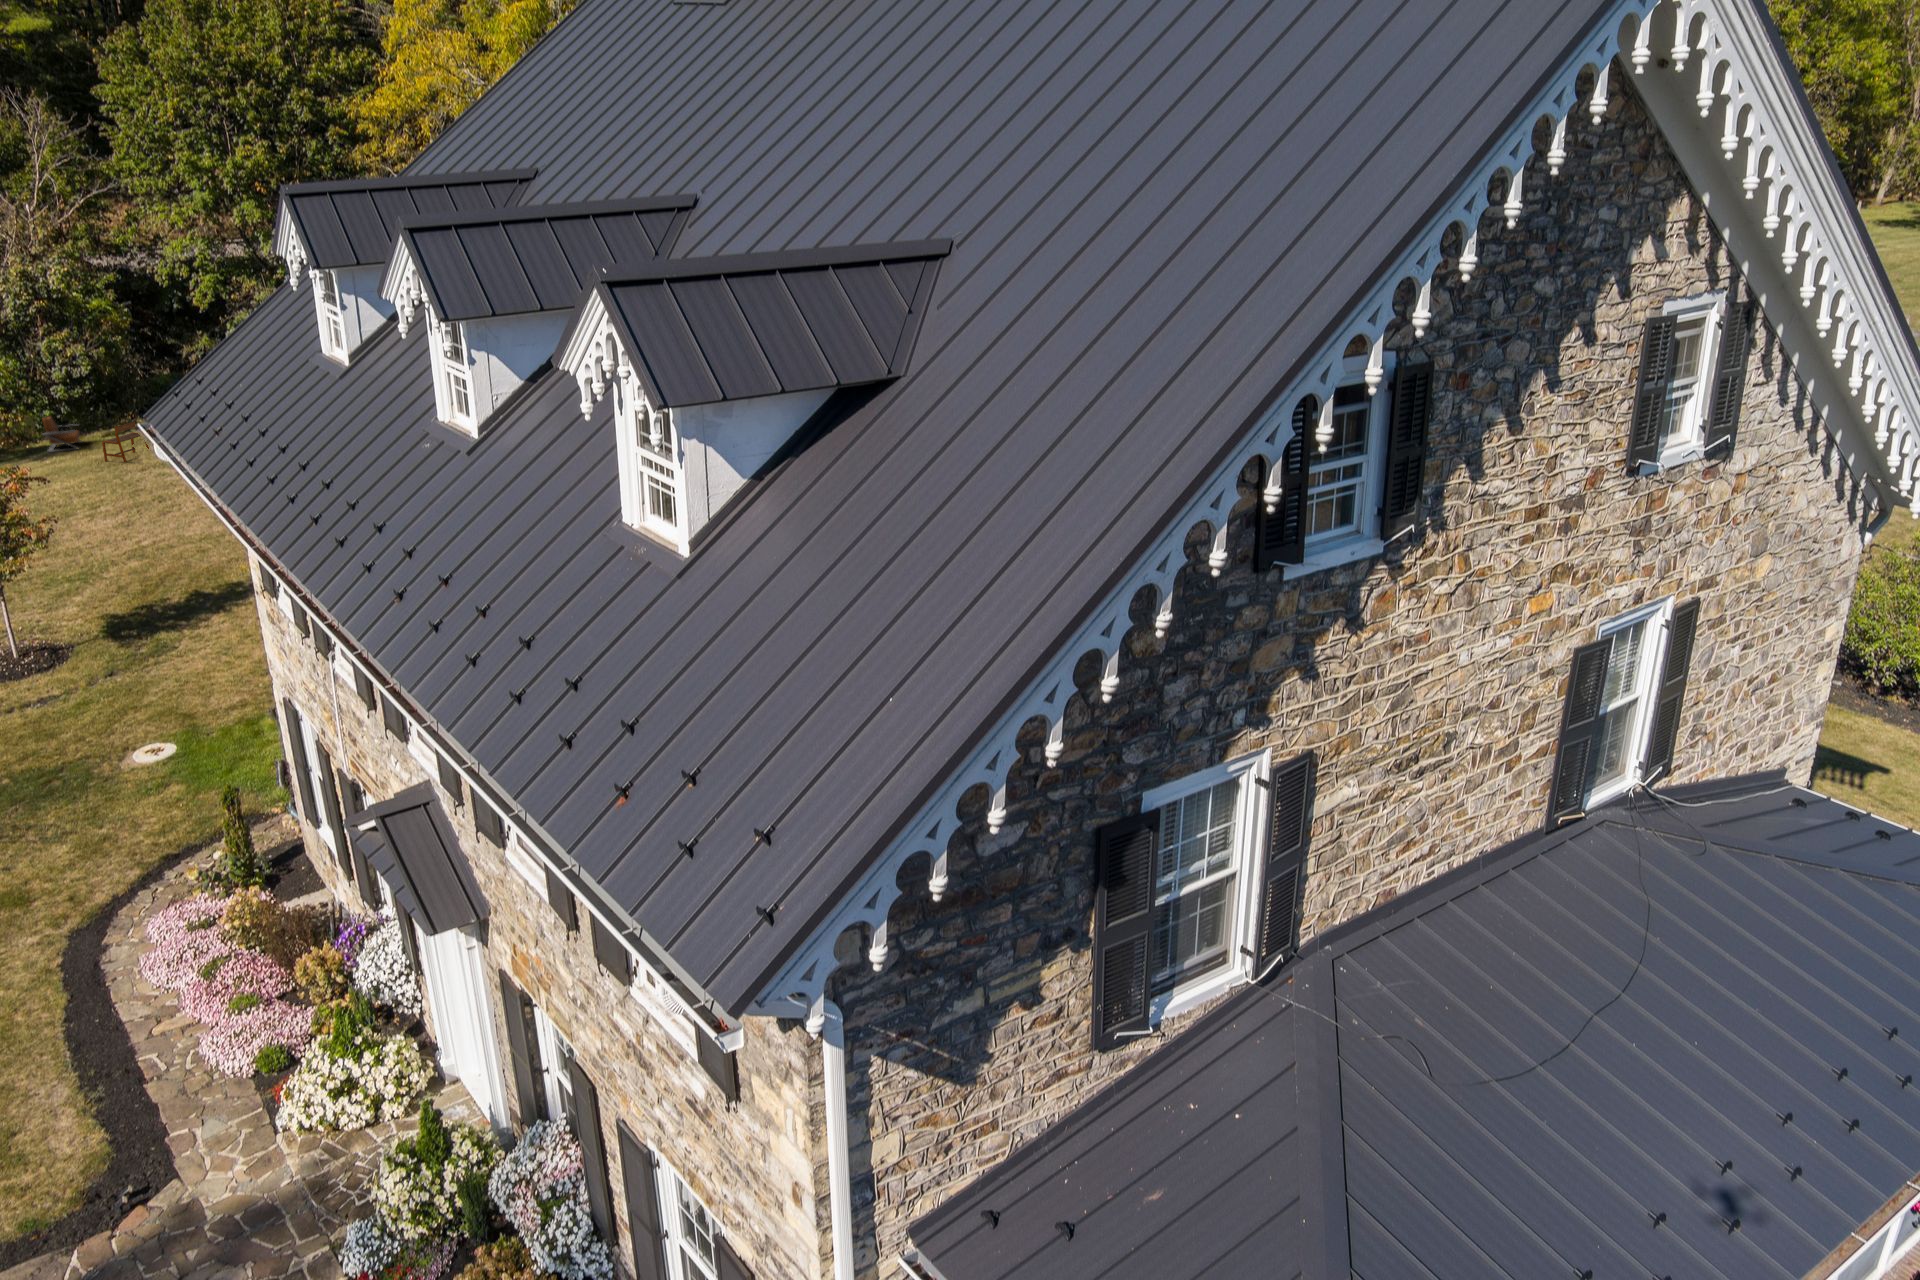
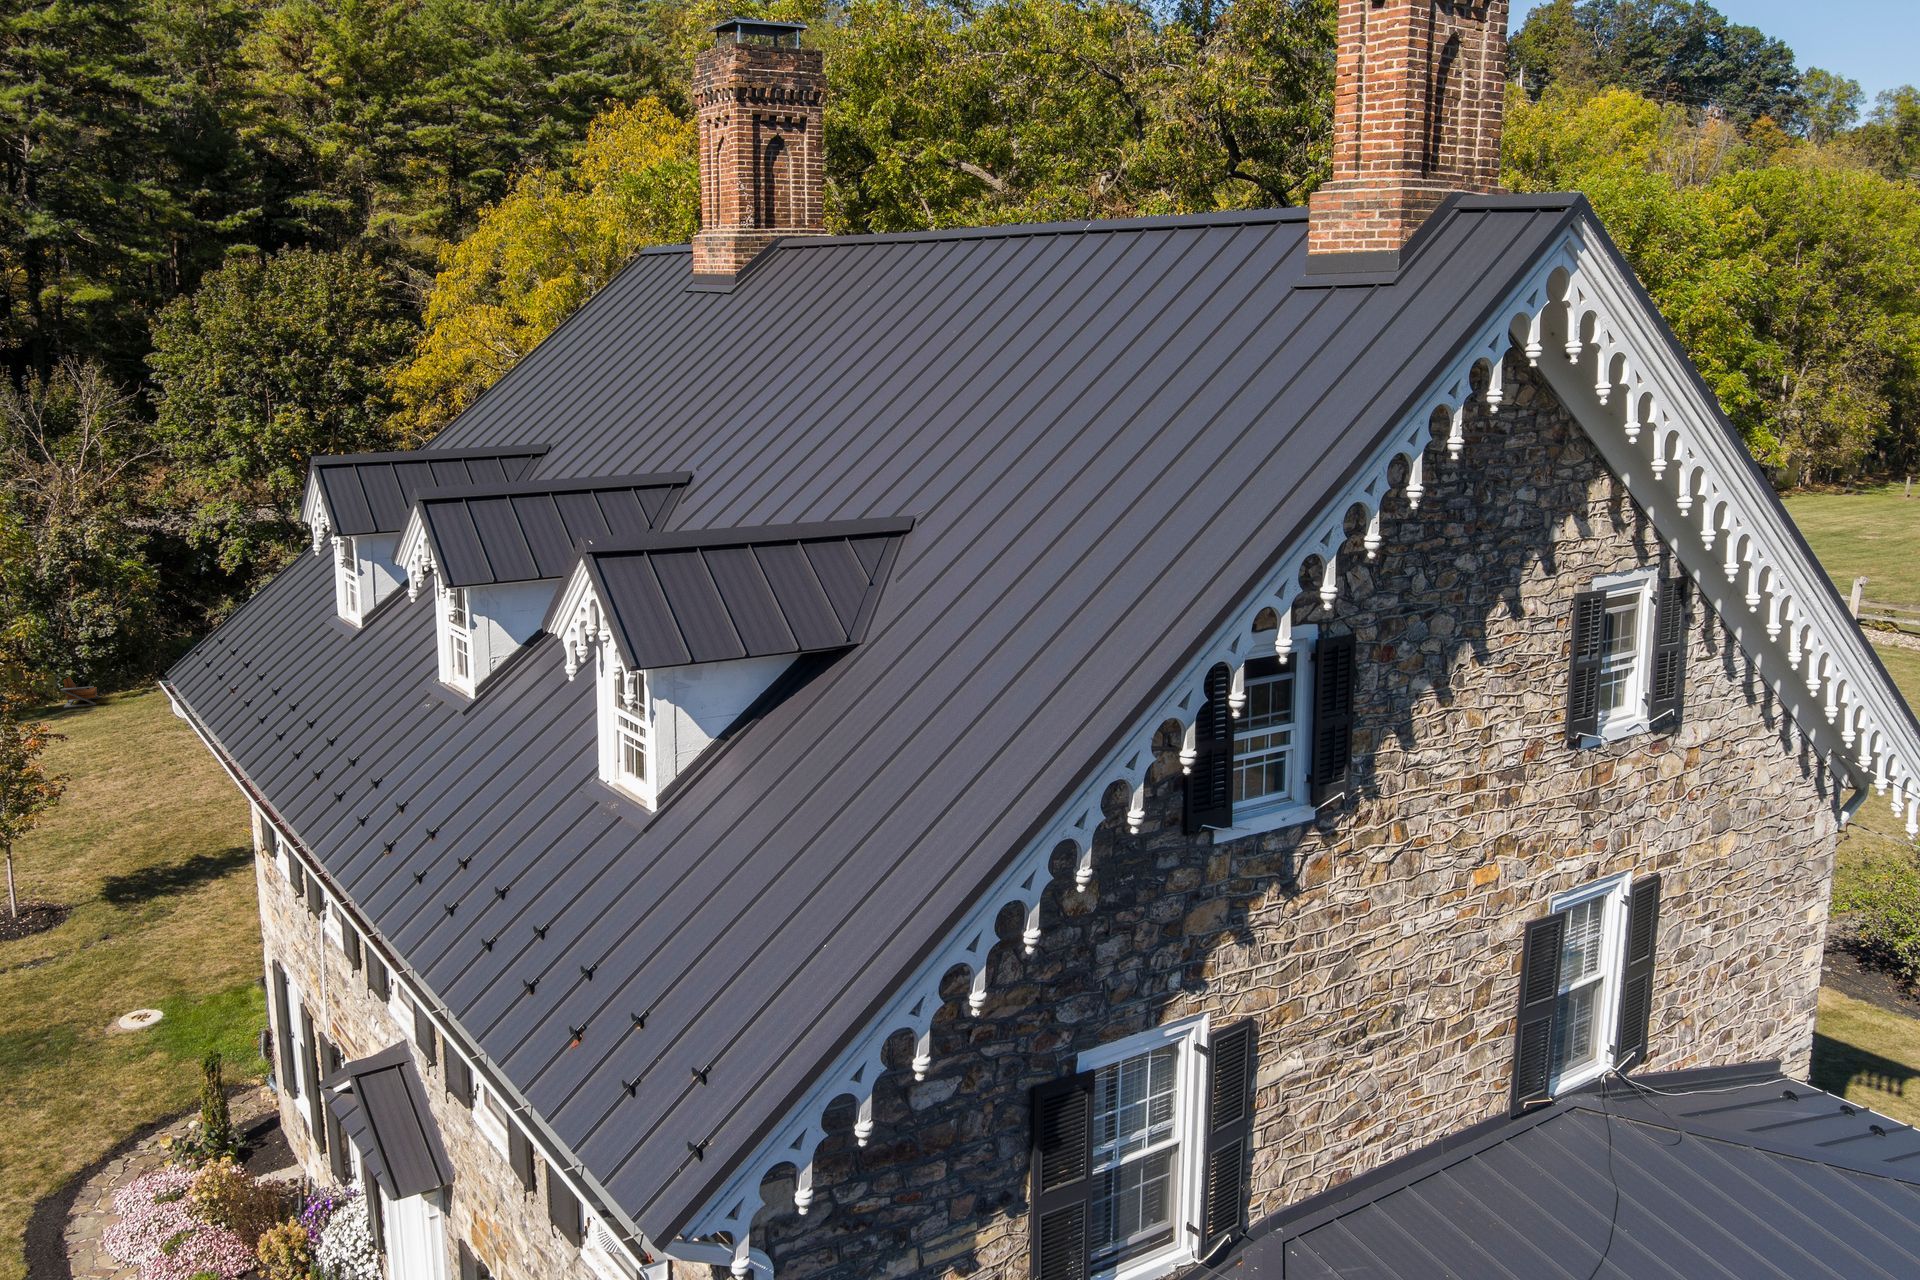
bench: present [102,421,151,462] -> none [119,675,167,718]

